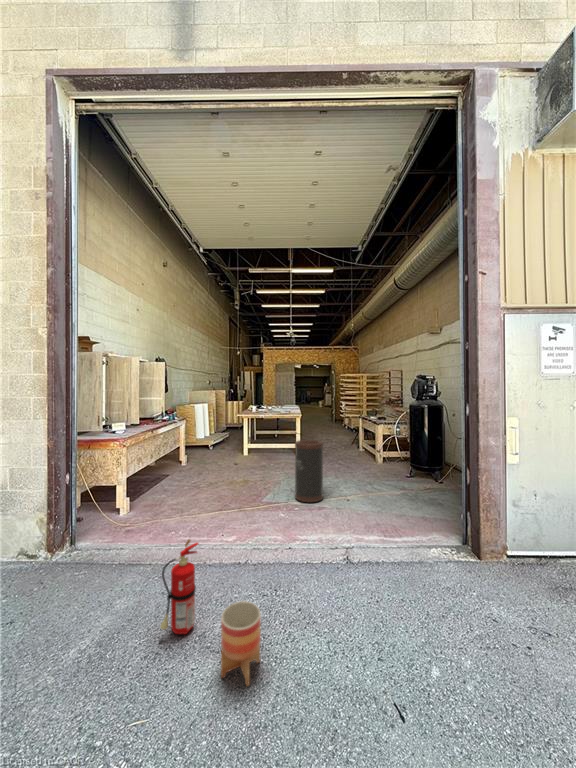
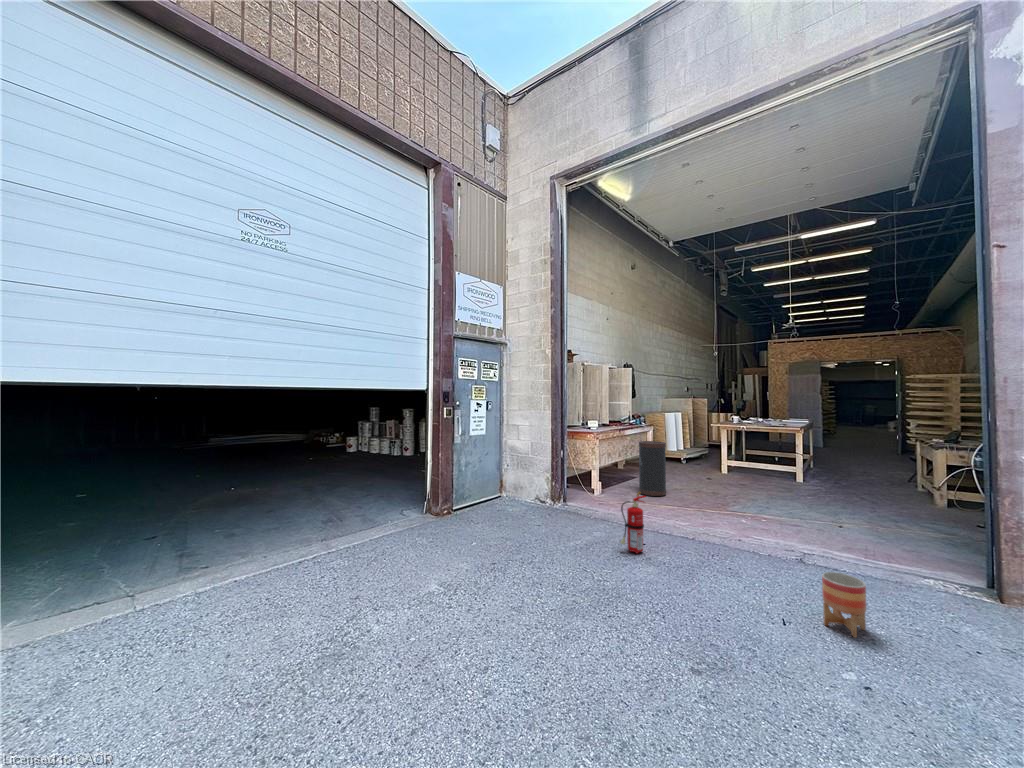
trash can: present [295,440,323,503] -> present [639,441,666,496]
planter: present [221,601,261,686] -> present [822,572,867,638]

